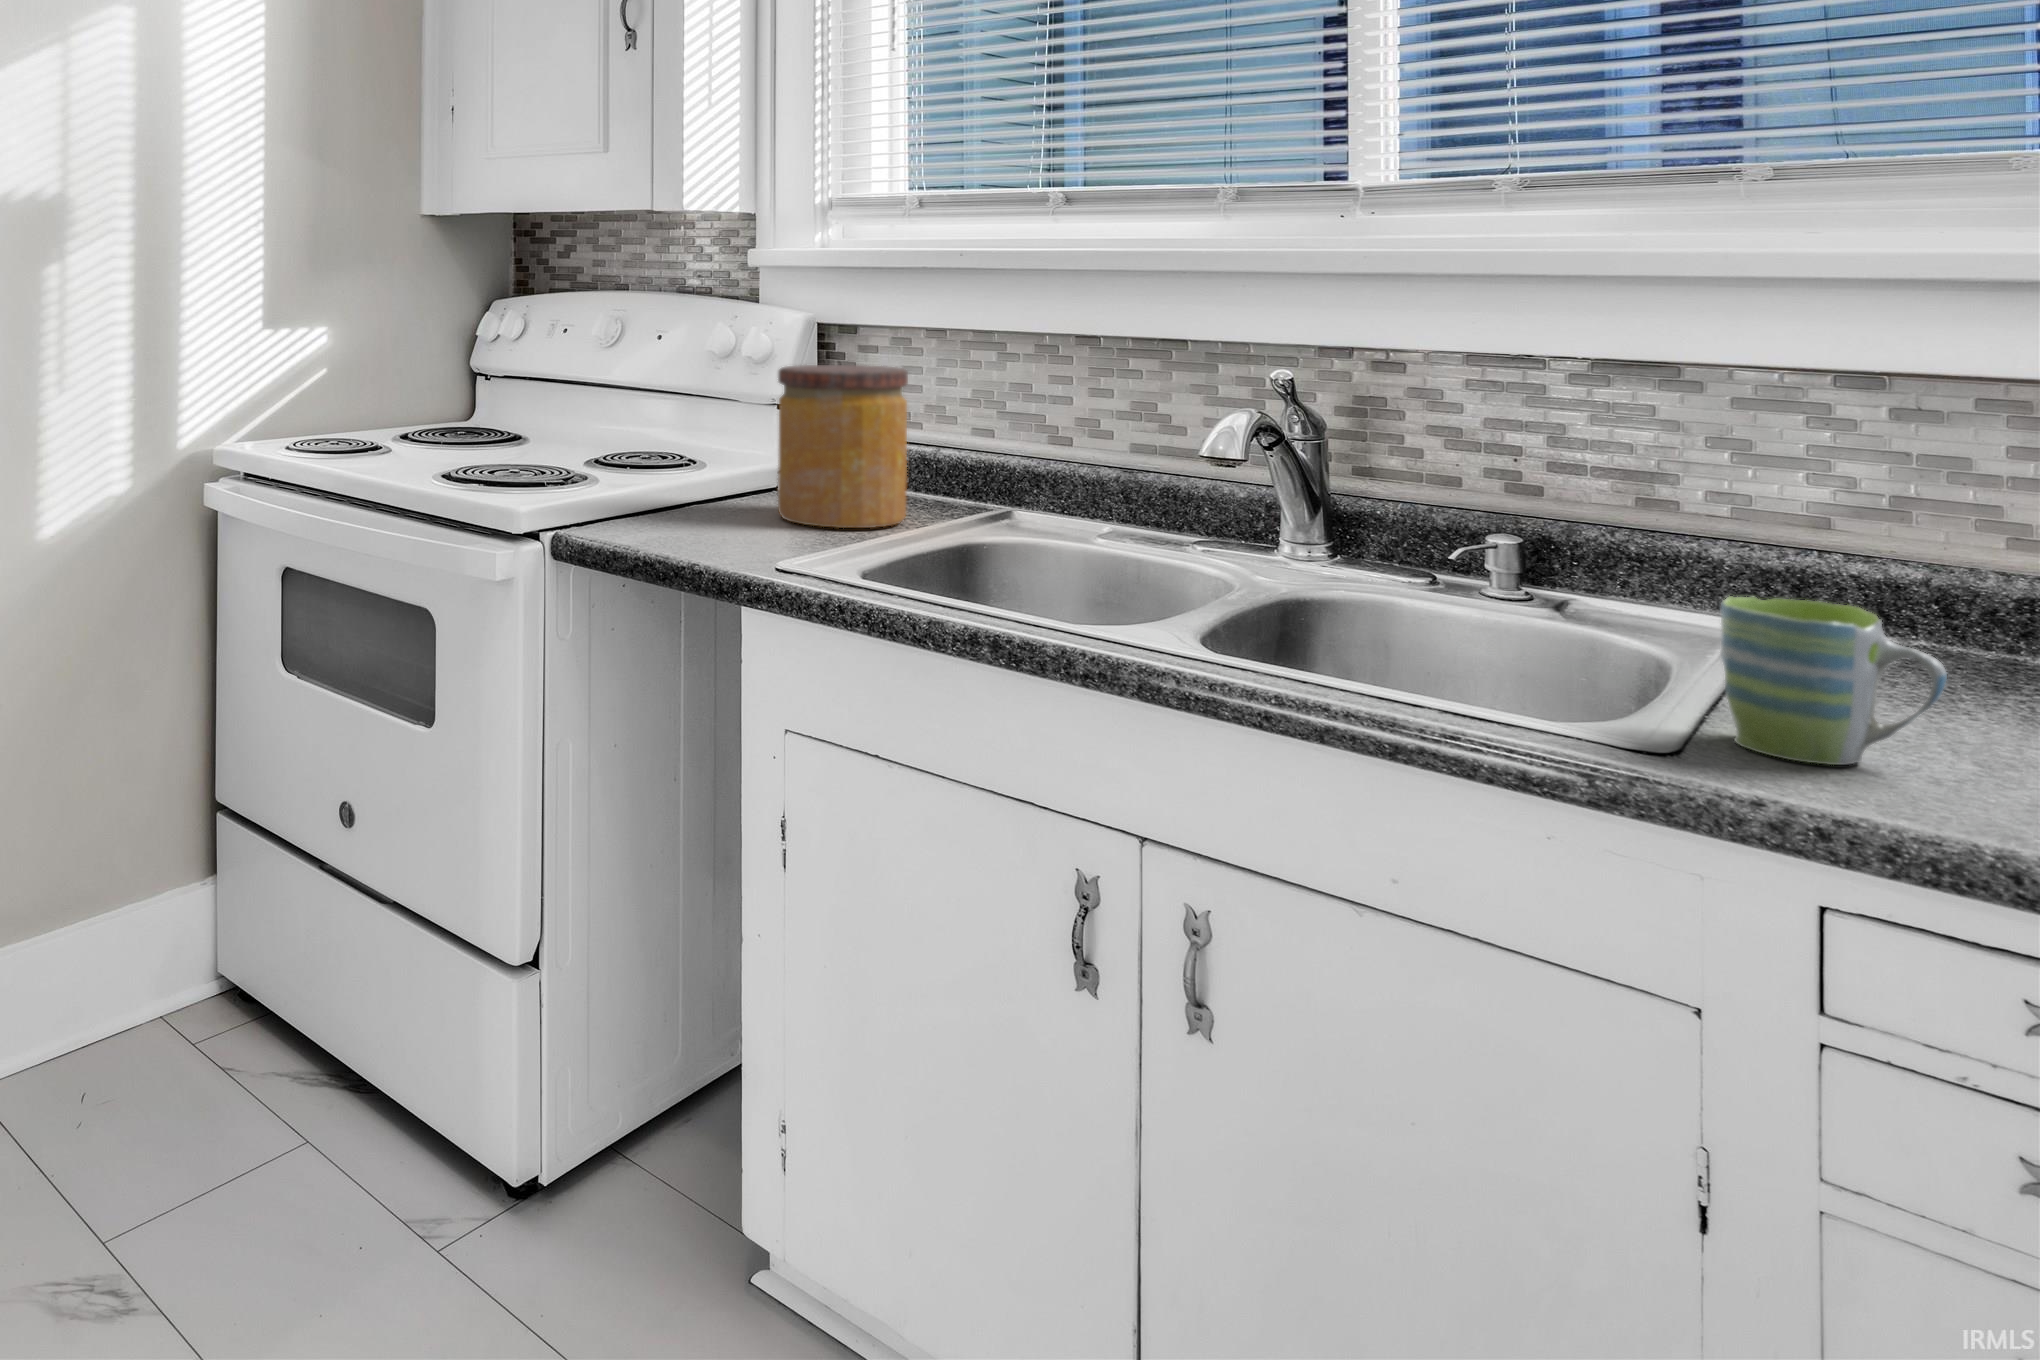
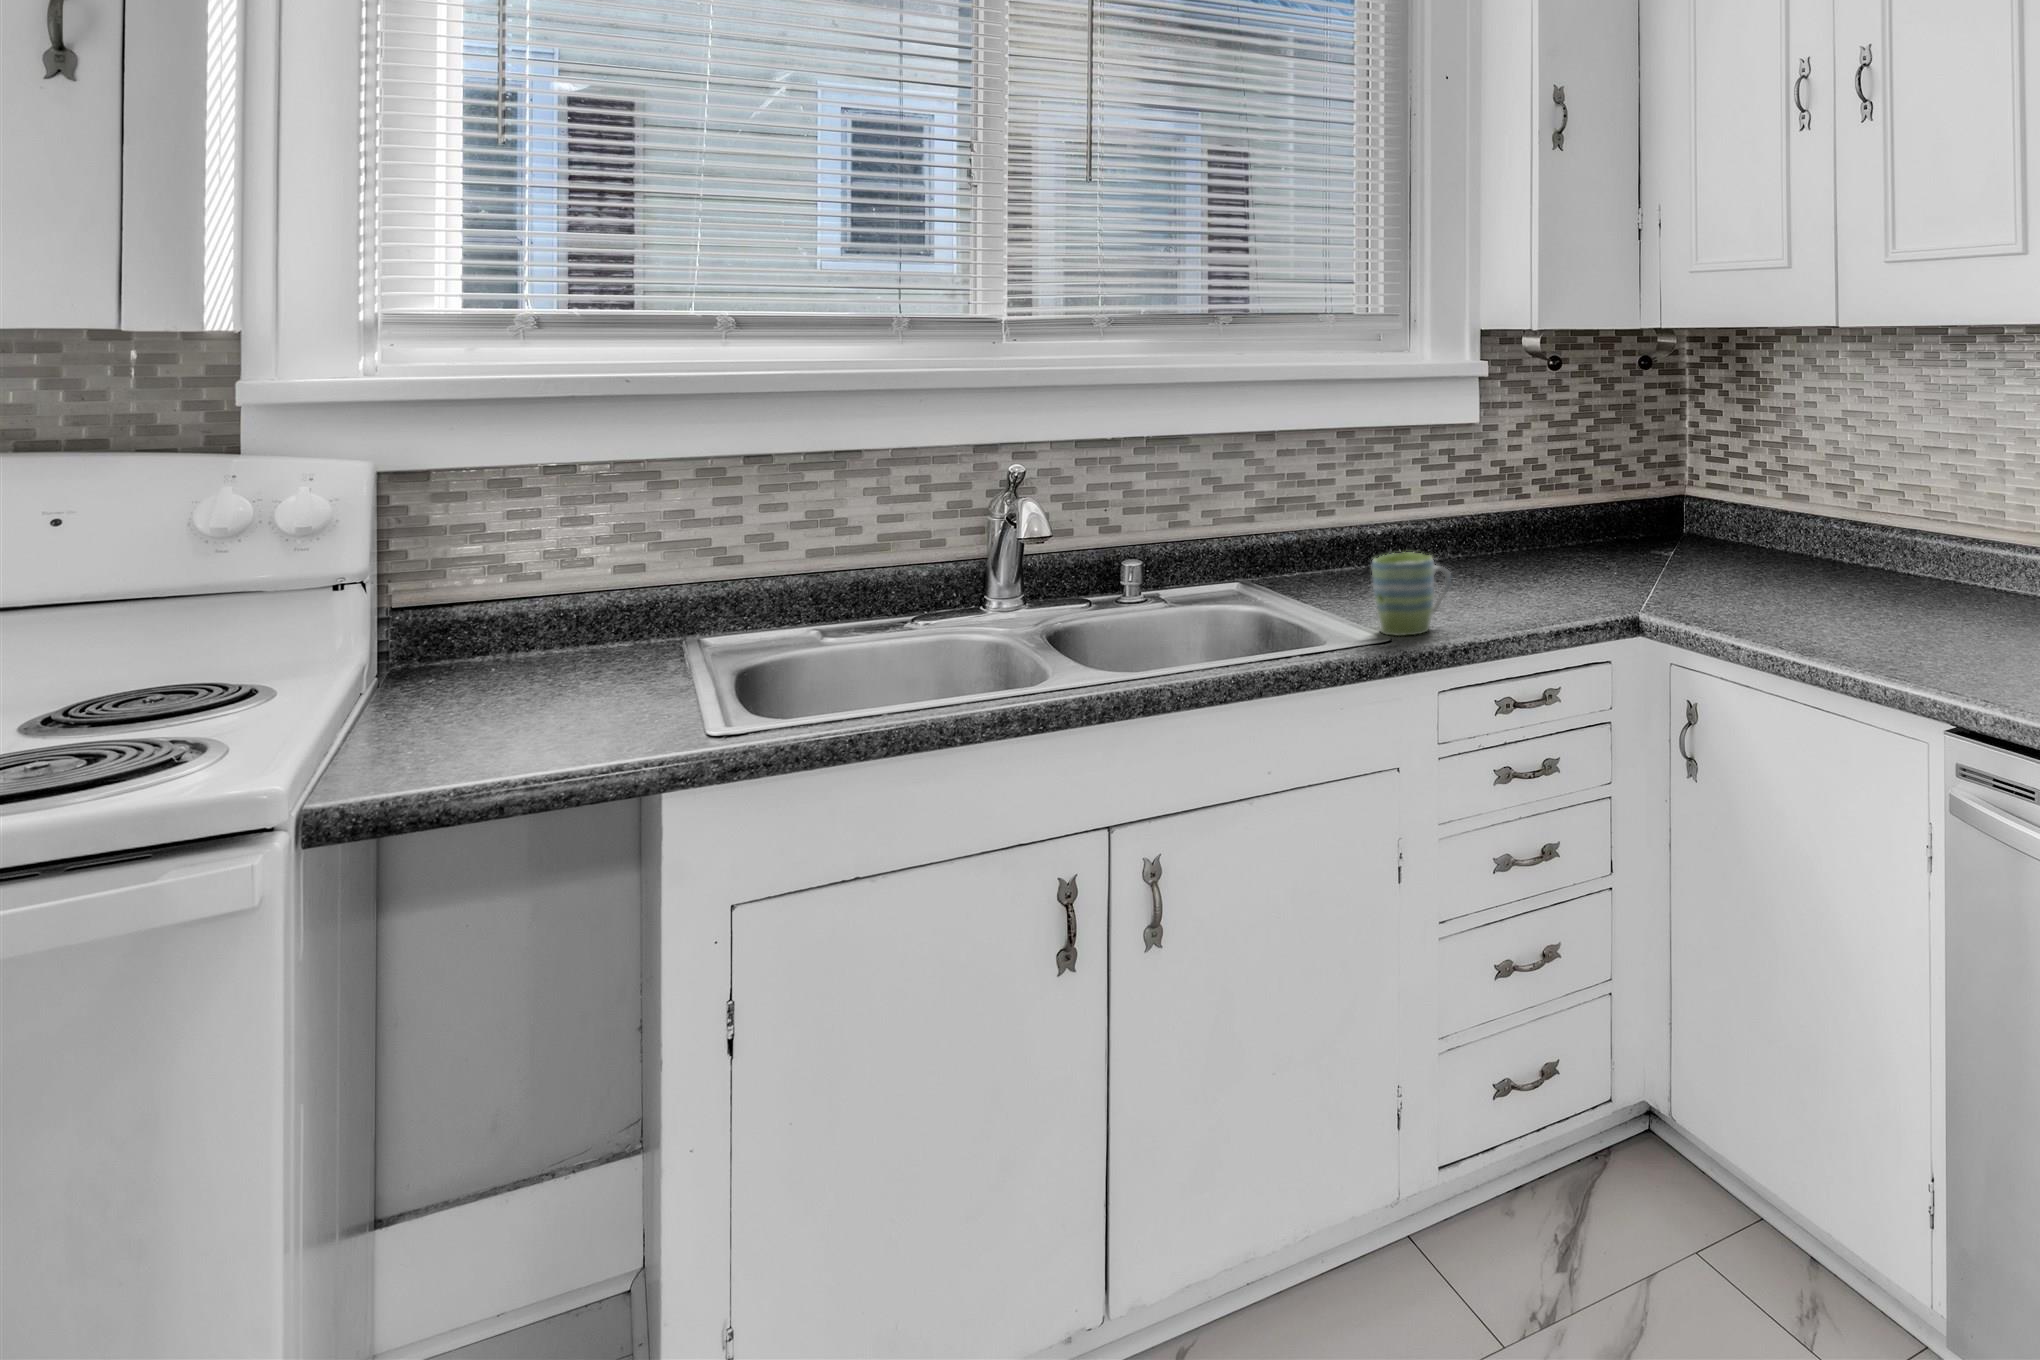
jar: present [778,365,908,528] -> none [484,511,657,704]

